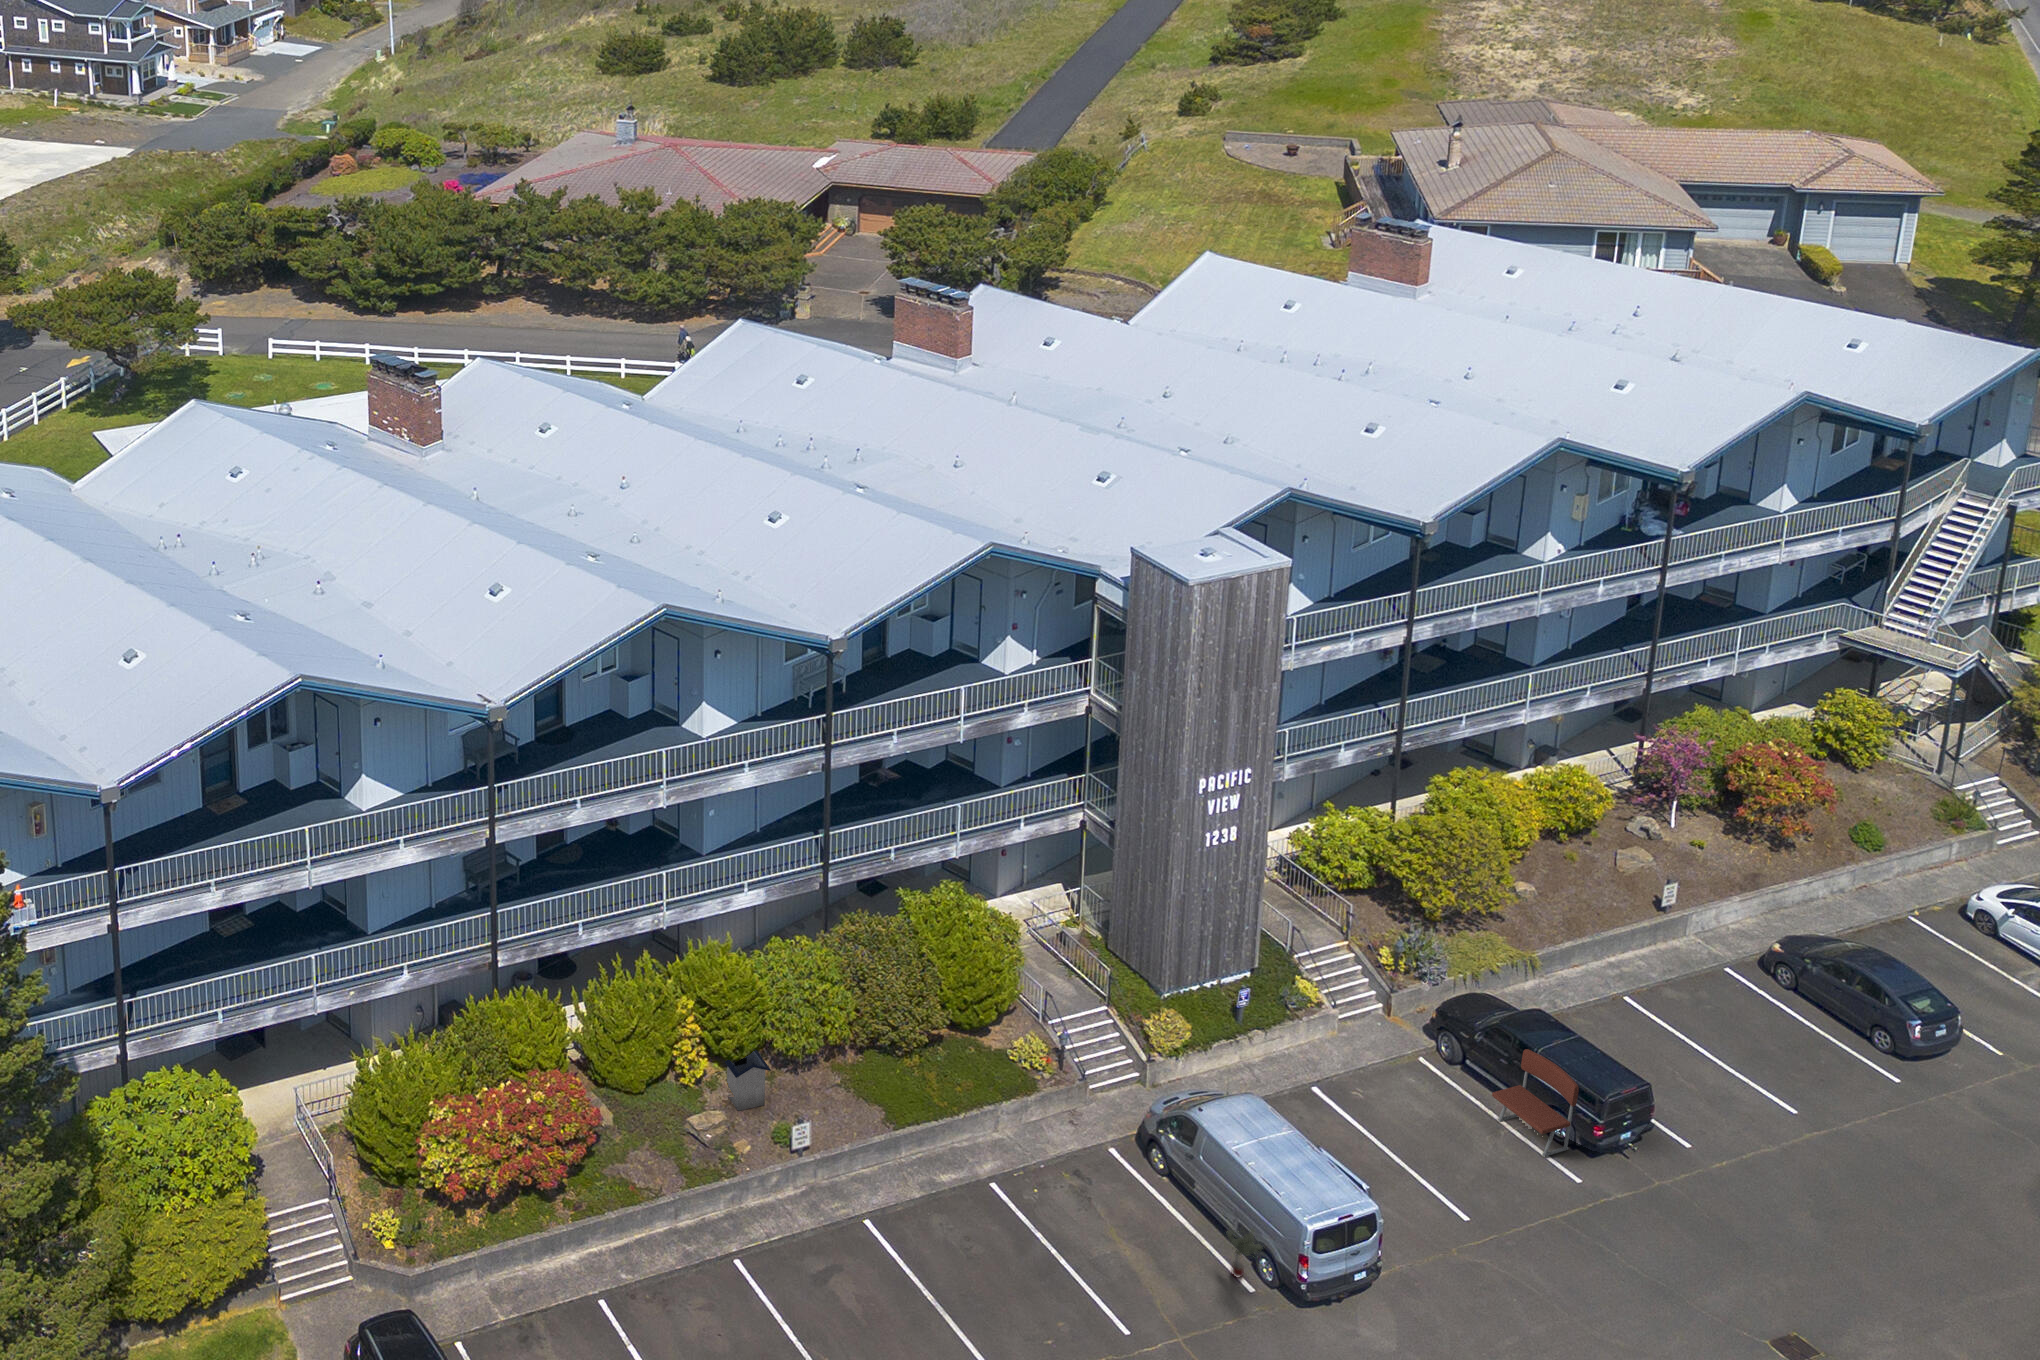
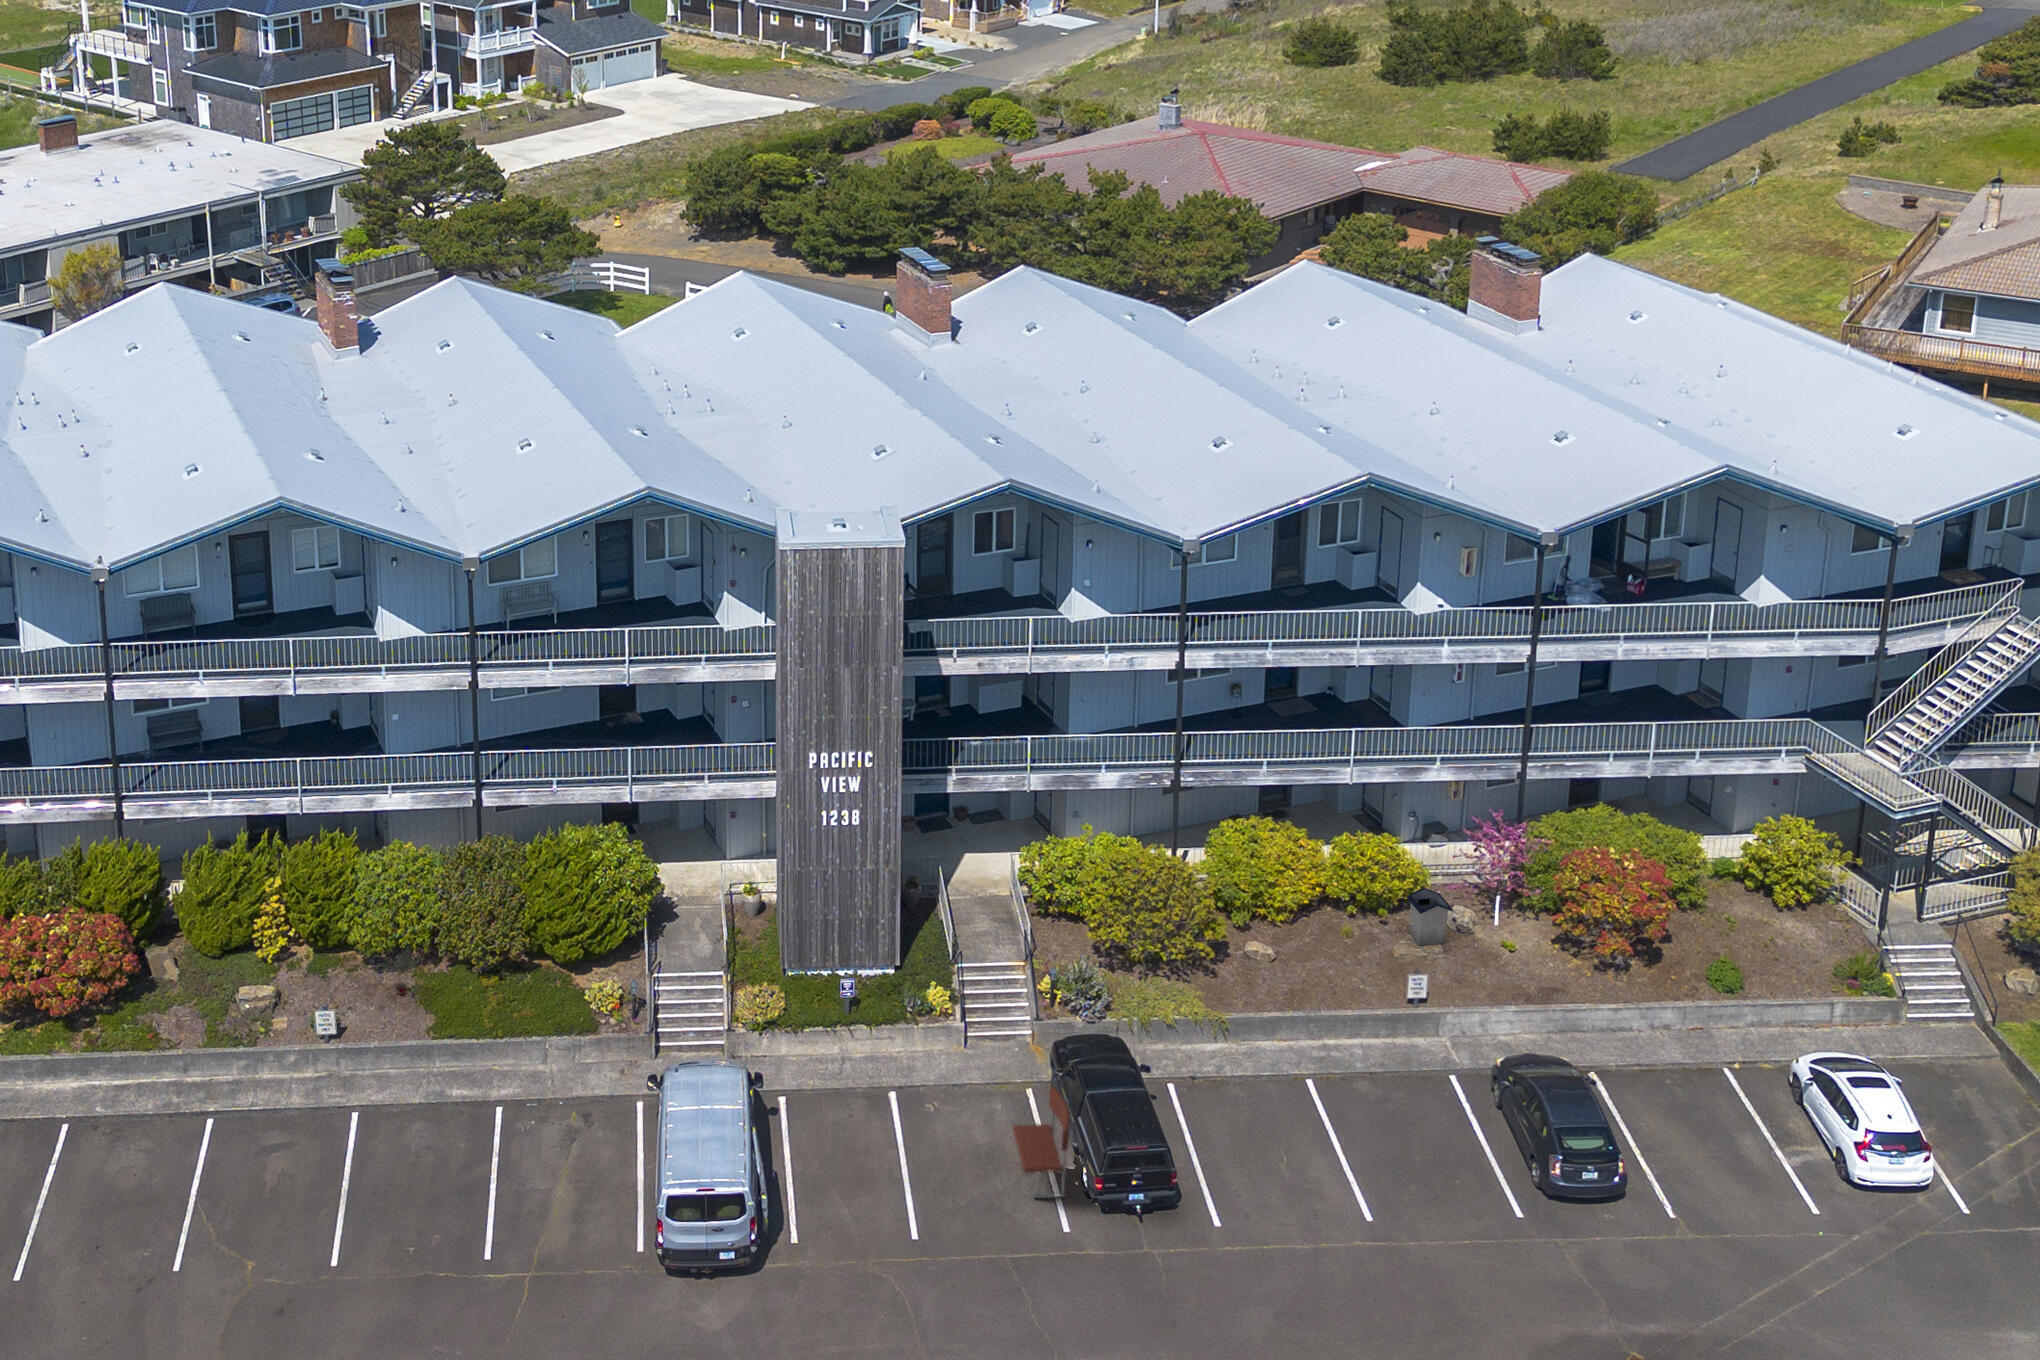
trash can: present [725,1050,771,1111] -> present [1407,888,1454,946]
potted tree: present [1226,1226,1262,1278] -> present [382,948,420,995]

